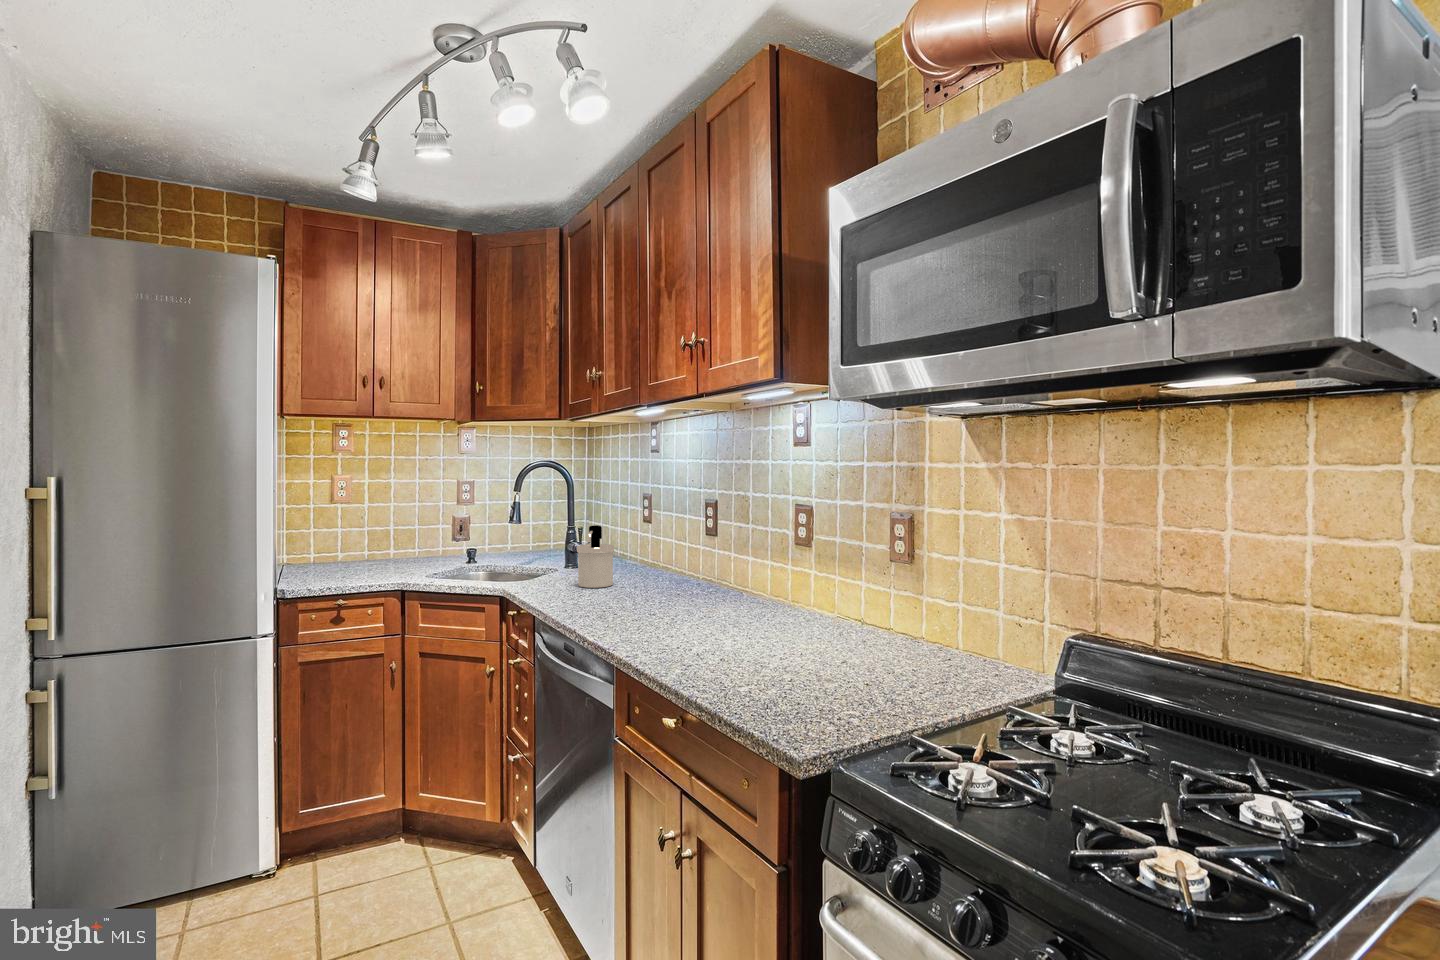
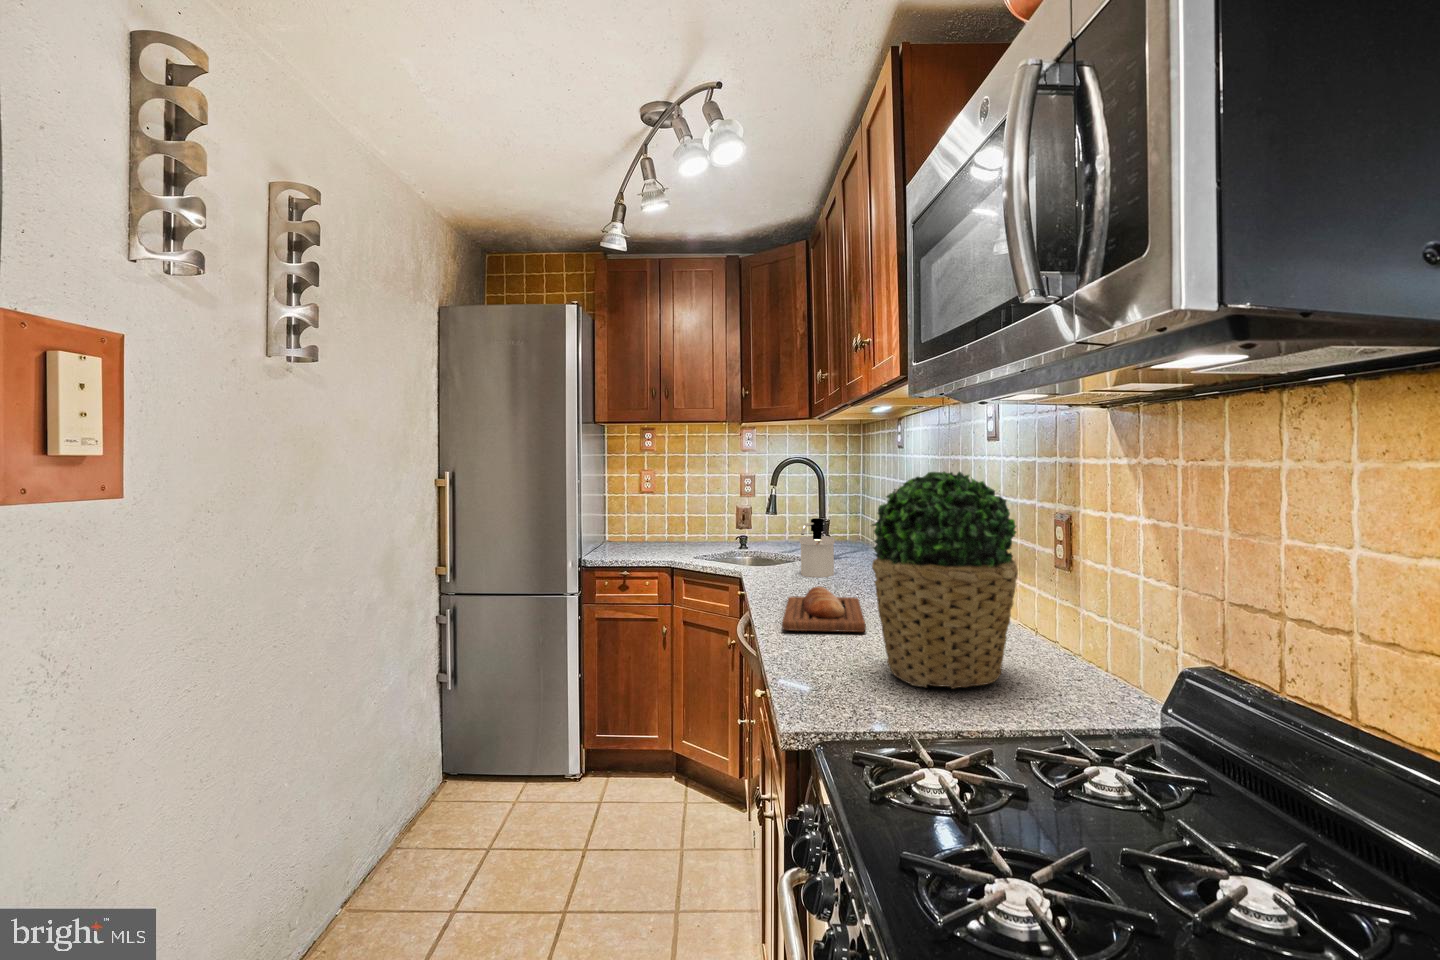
potted plant: none [778,474,918,685] -> present [872,472,1018,688]
bread loaf: none [607,596,726,646] -> present [782,587,866,632]

